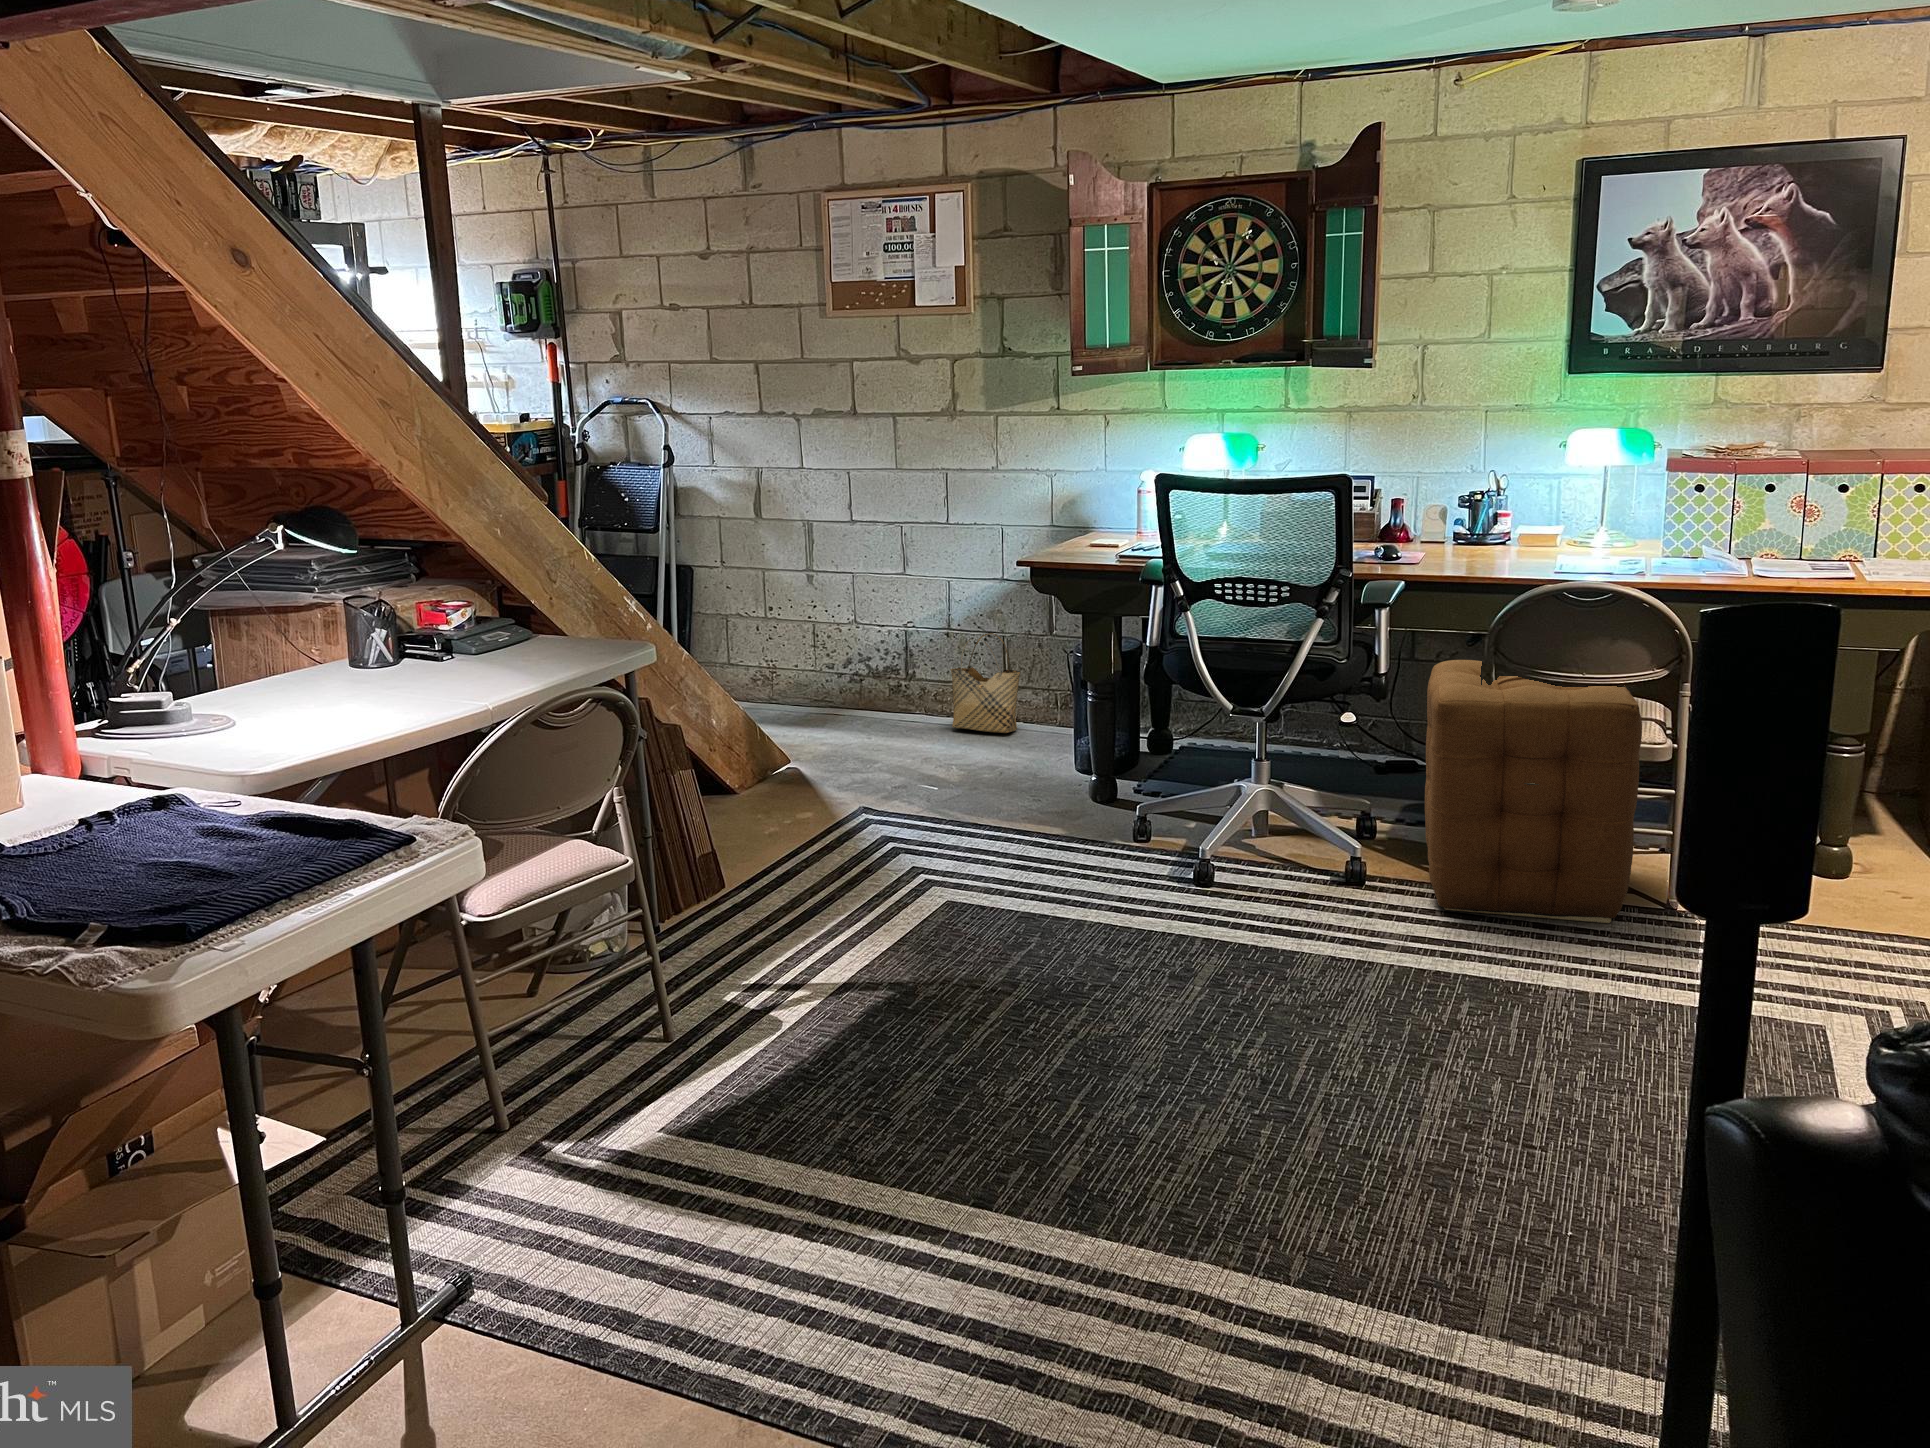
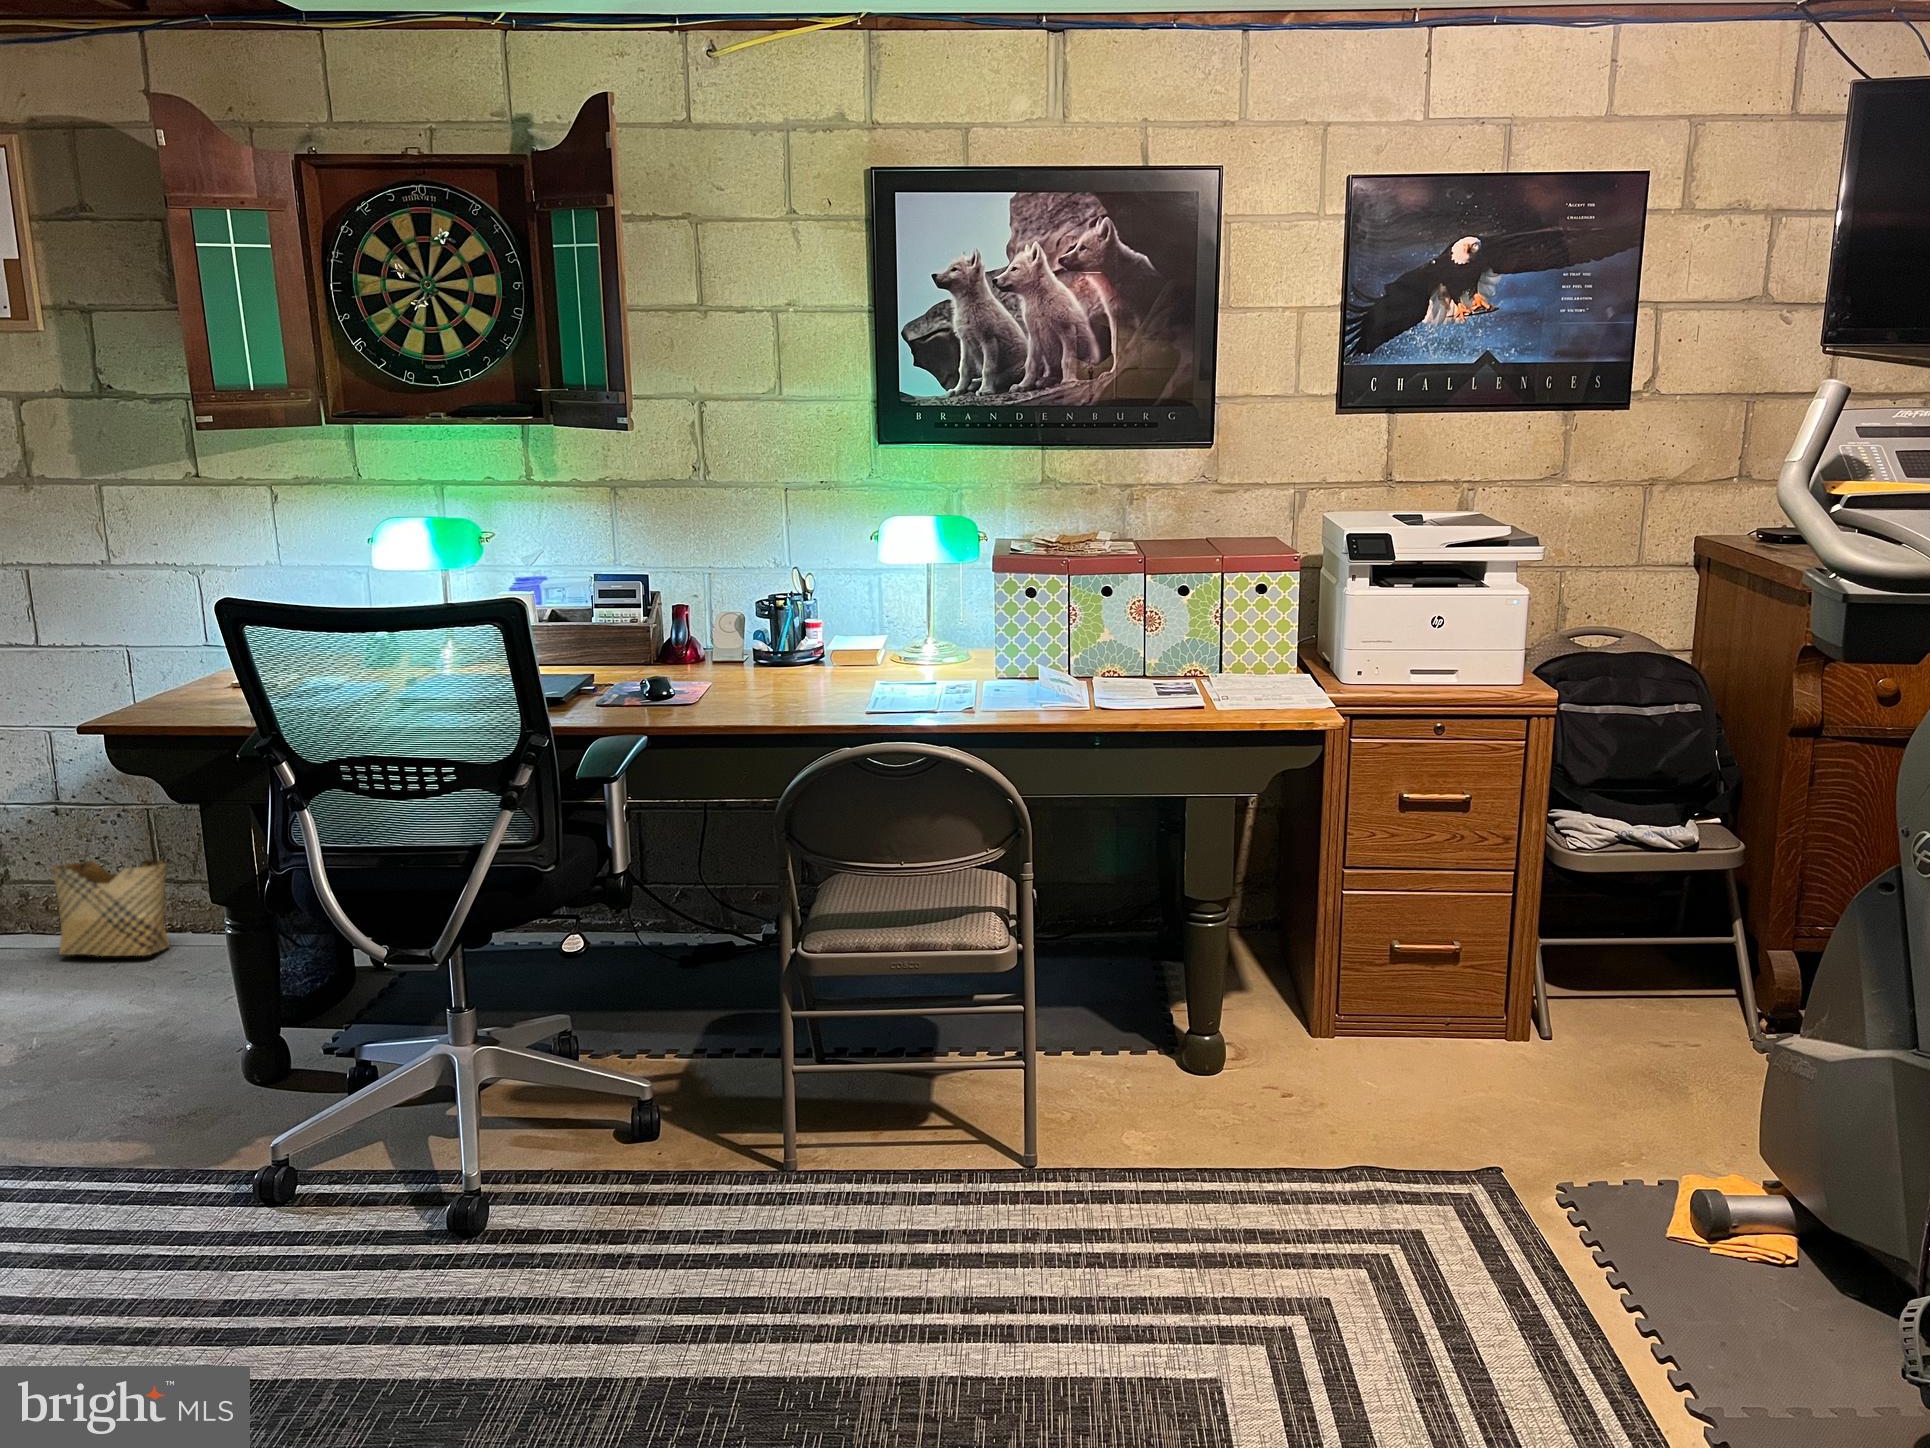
ottoman: present [1425,660,1642,923] -> none [676,839,962,1234]

